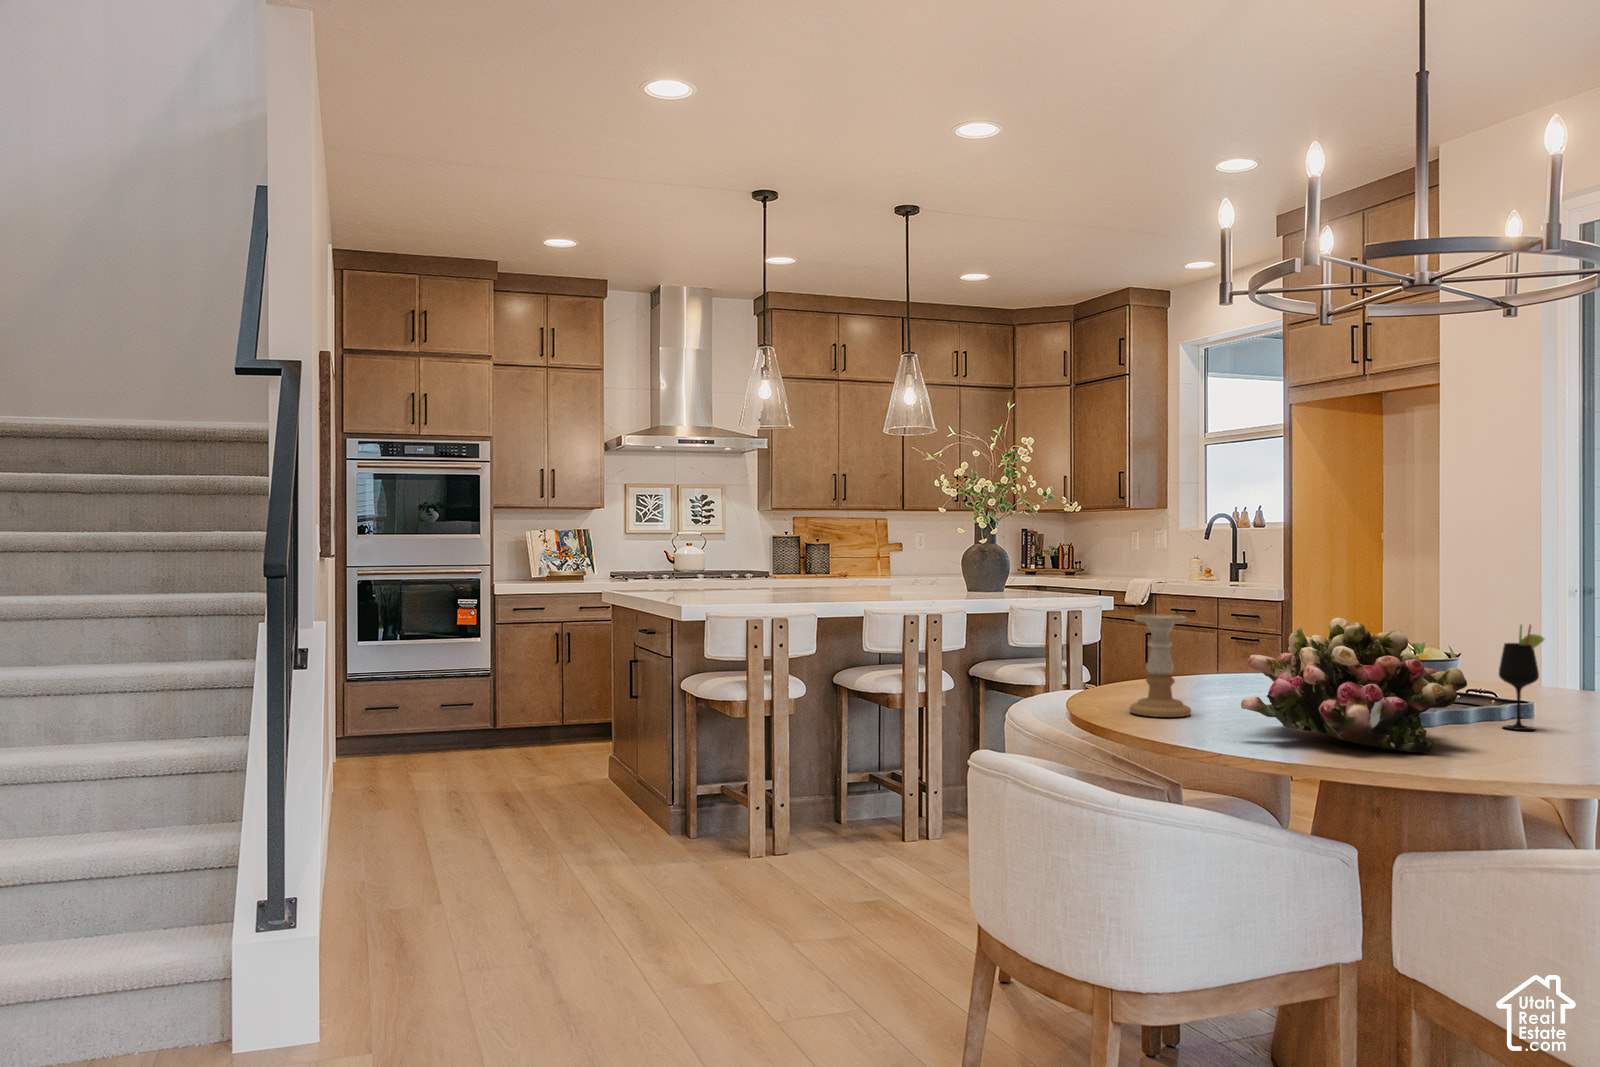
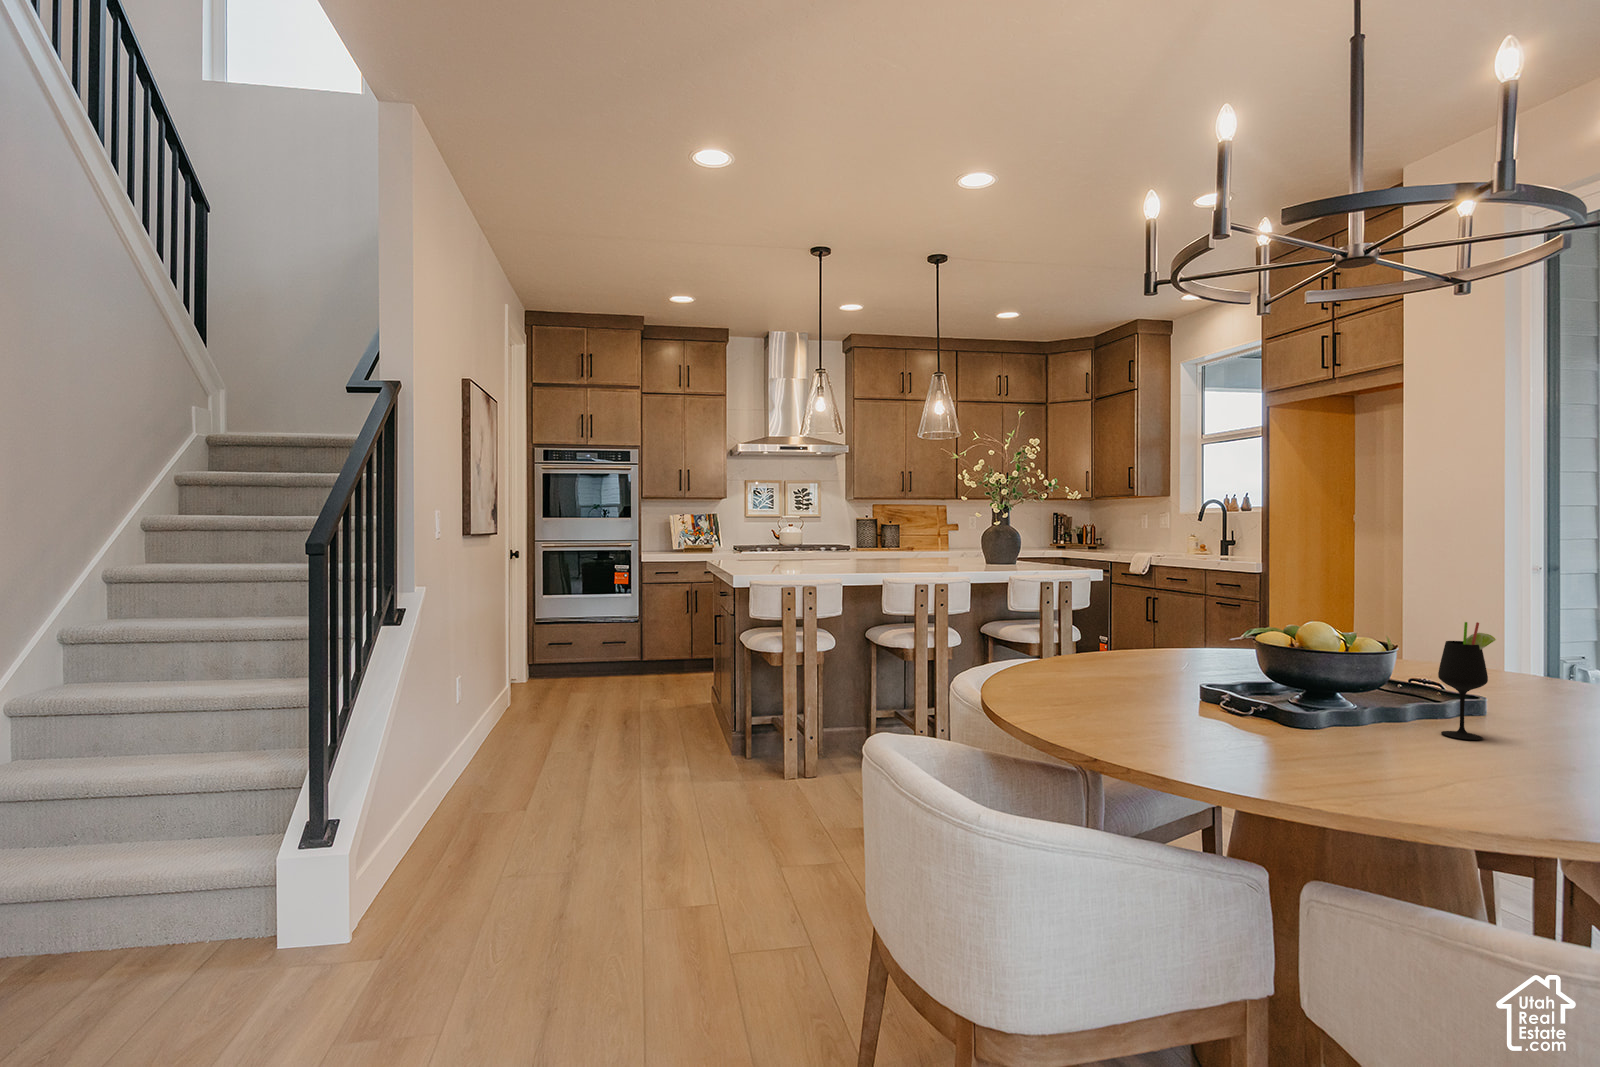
candle holder: present [1130,615,1191,717] -> none [1036,600,1098,704]
flower arrangement: present [1241,618,1467,752] -> none [1127,612,1392,773]

